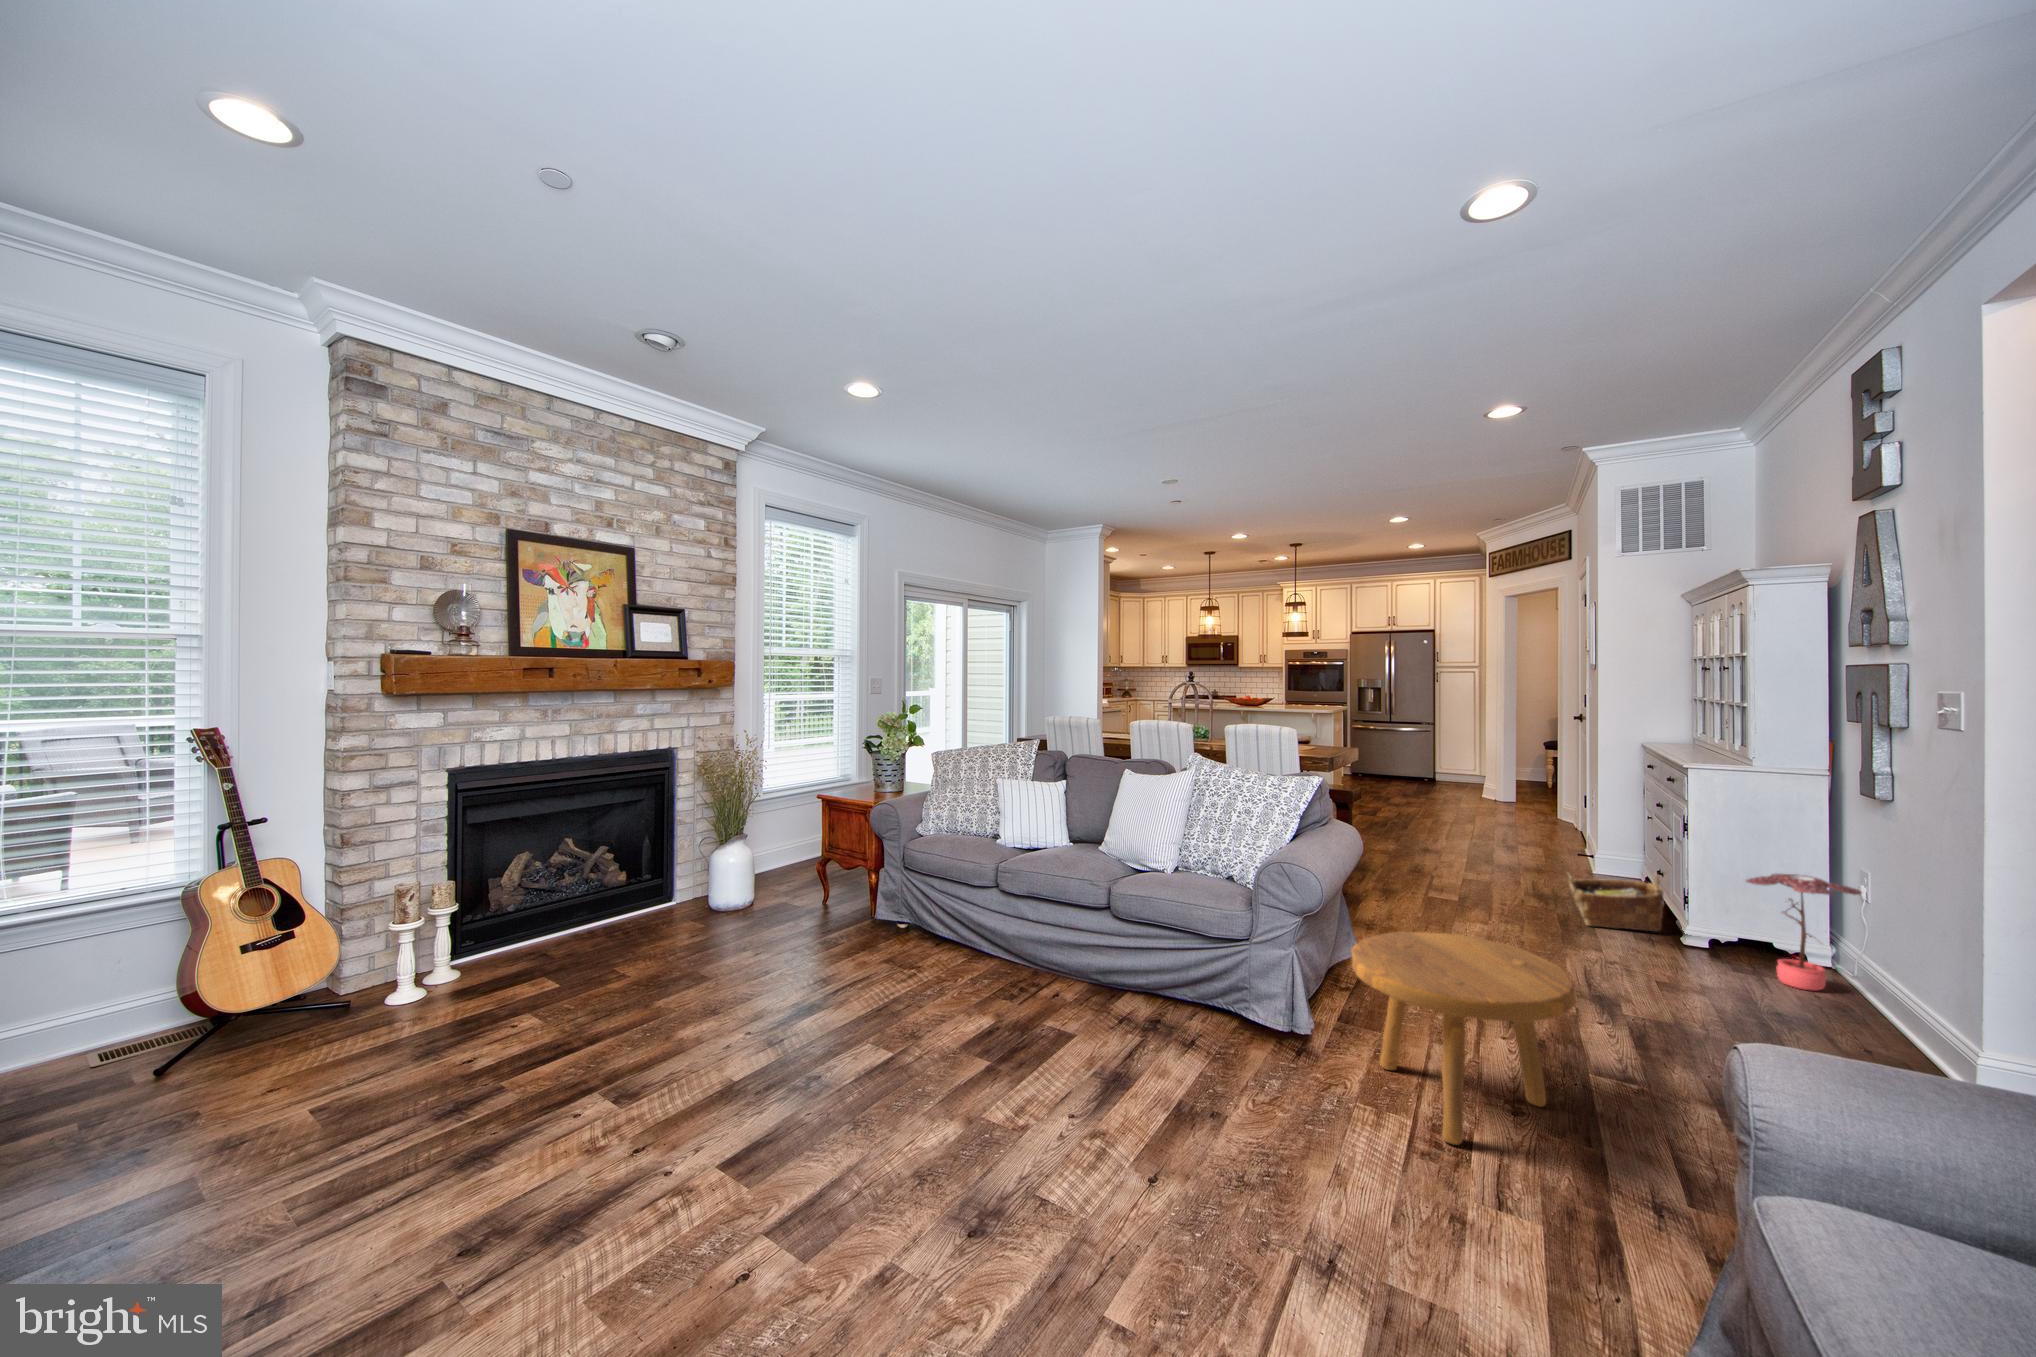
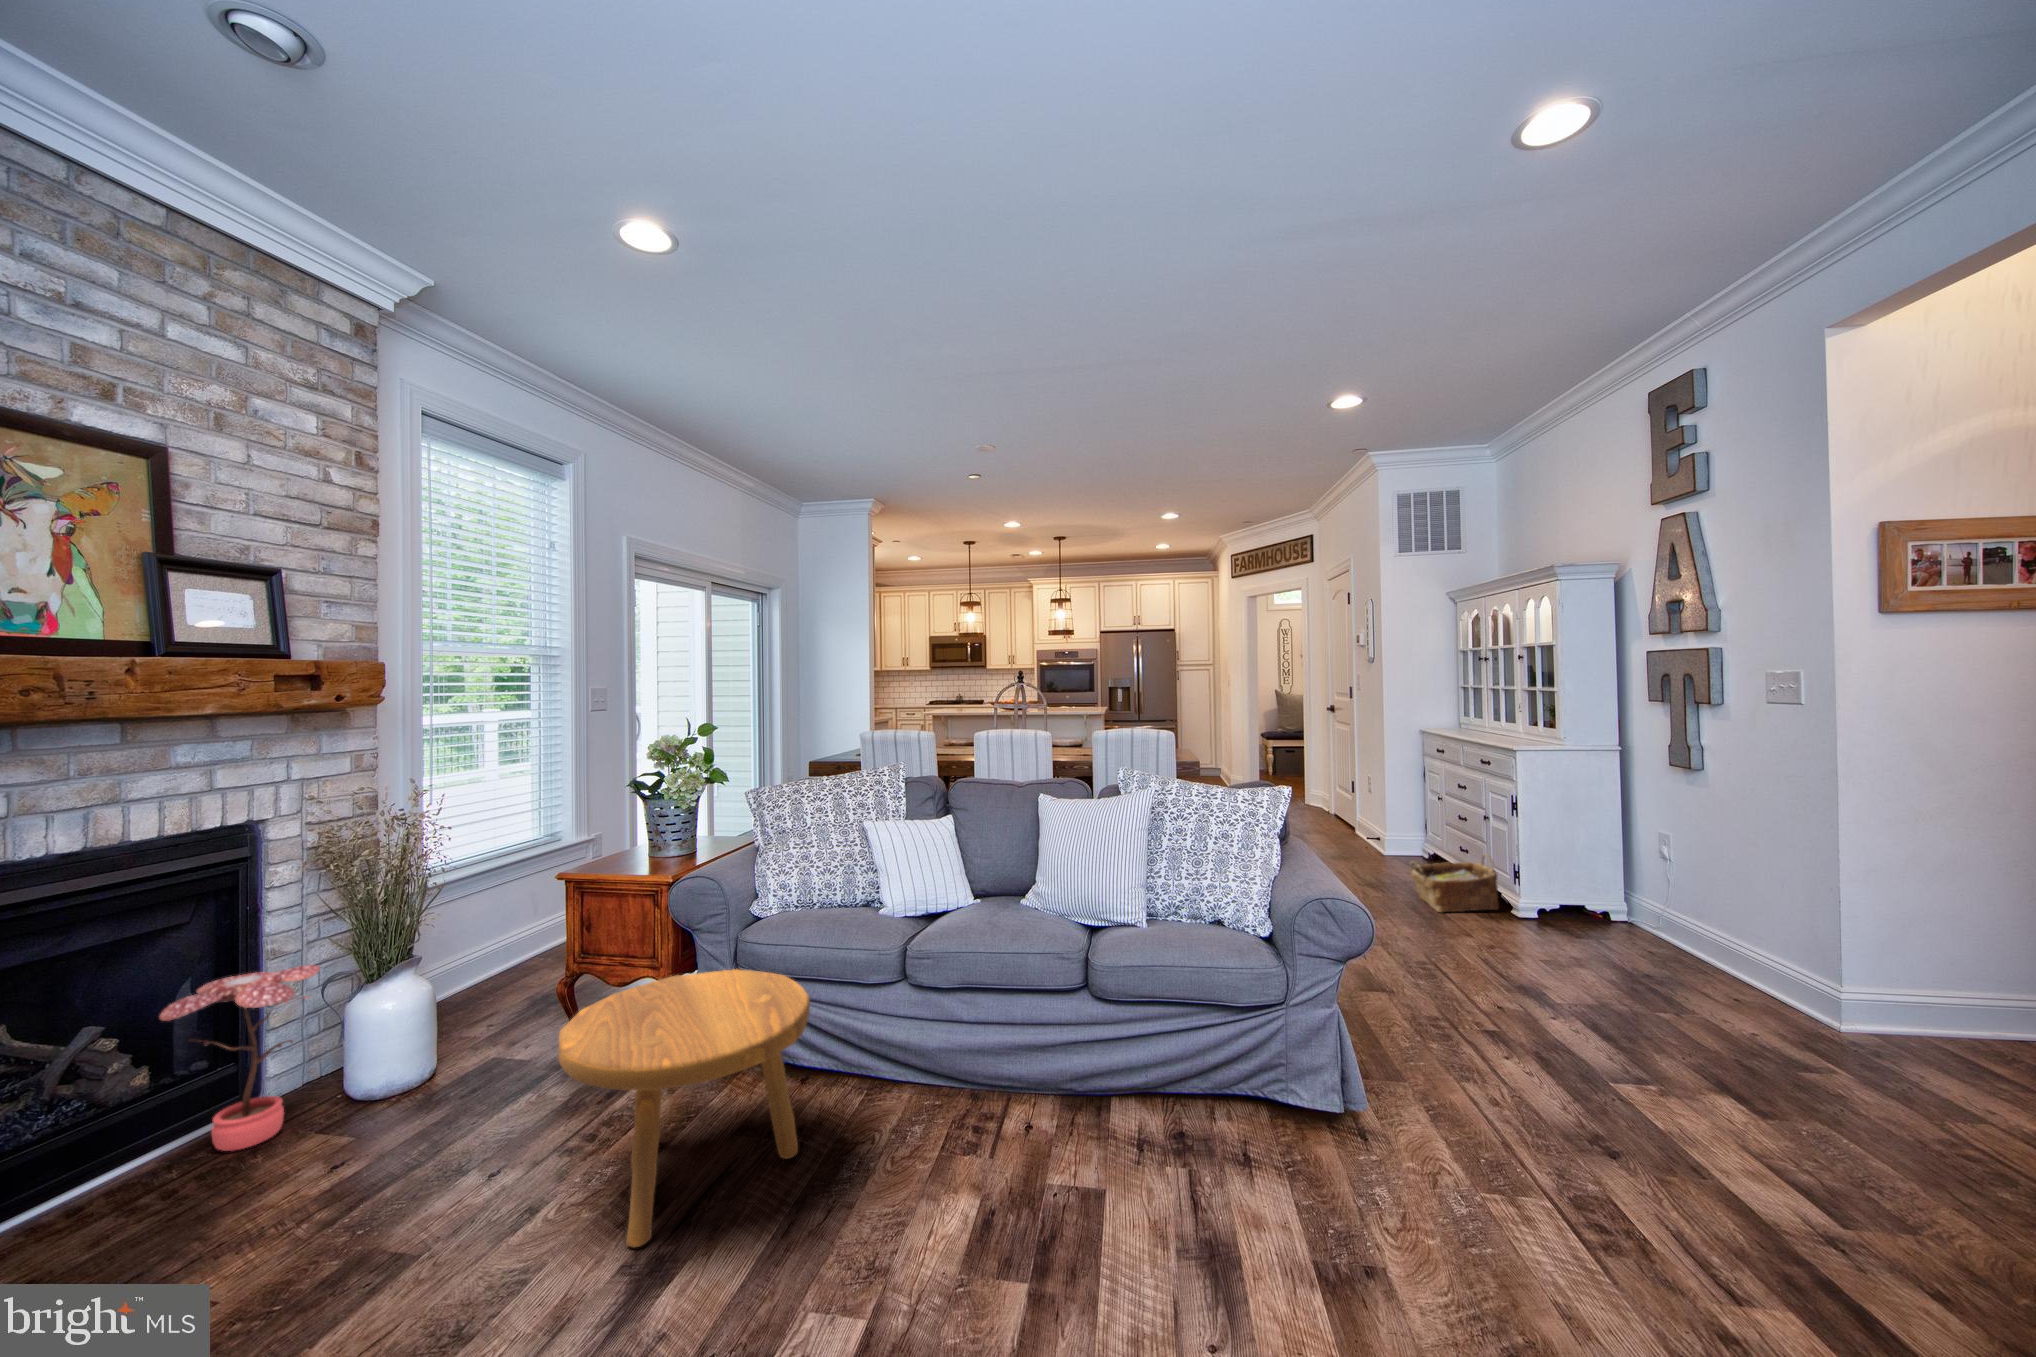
potted plant: present [1746,874,1861,991] -> present [159,965,320,1151]
footstool: present [1351,931,1577,1145] -> present [558,969,810,1247]

